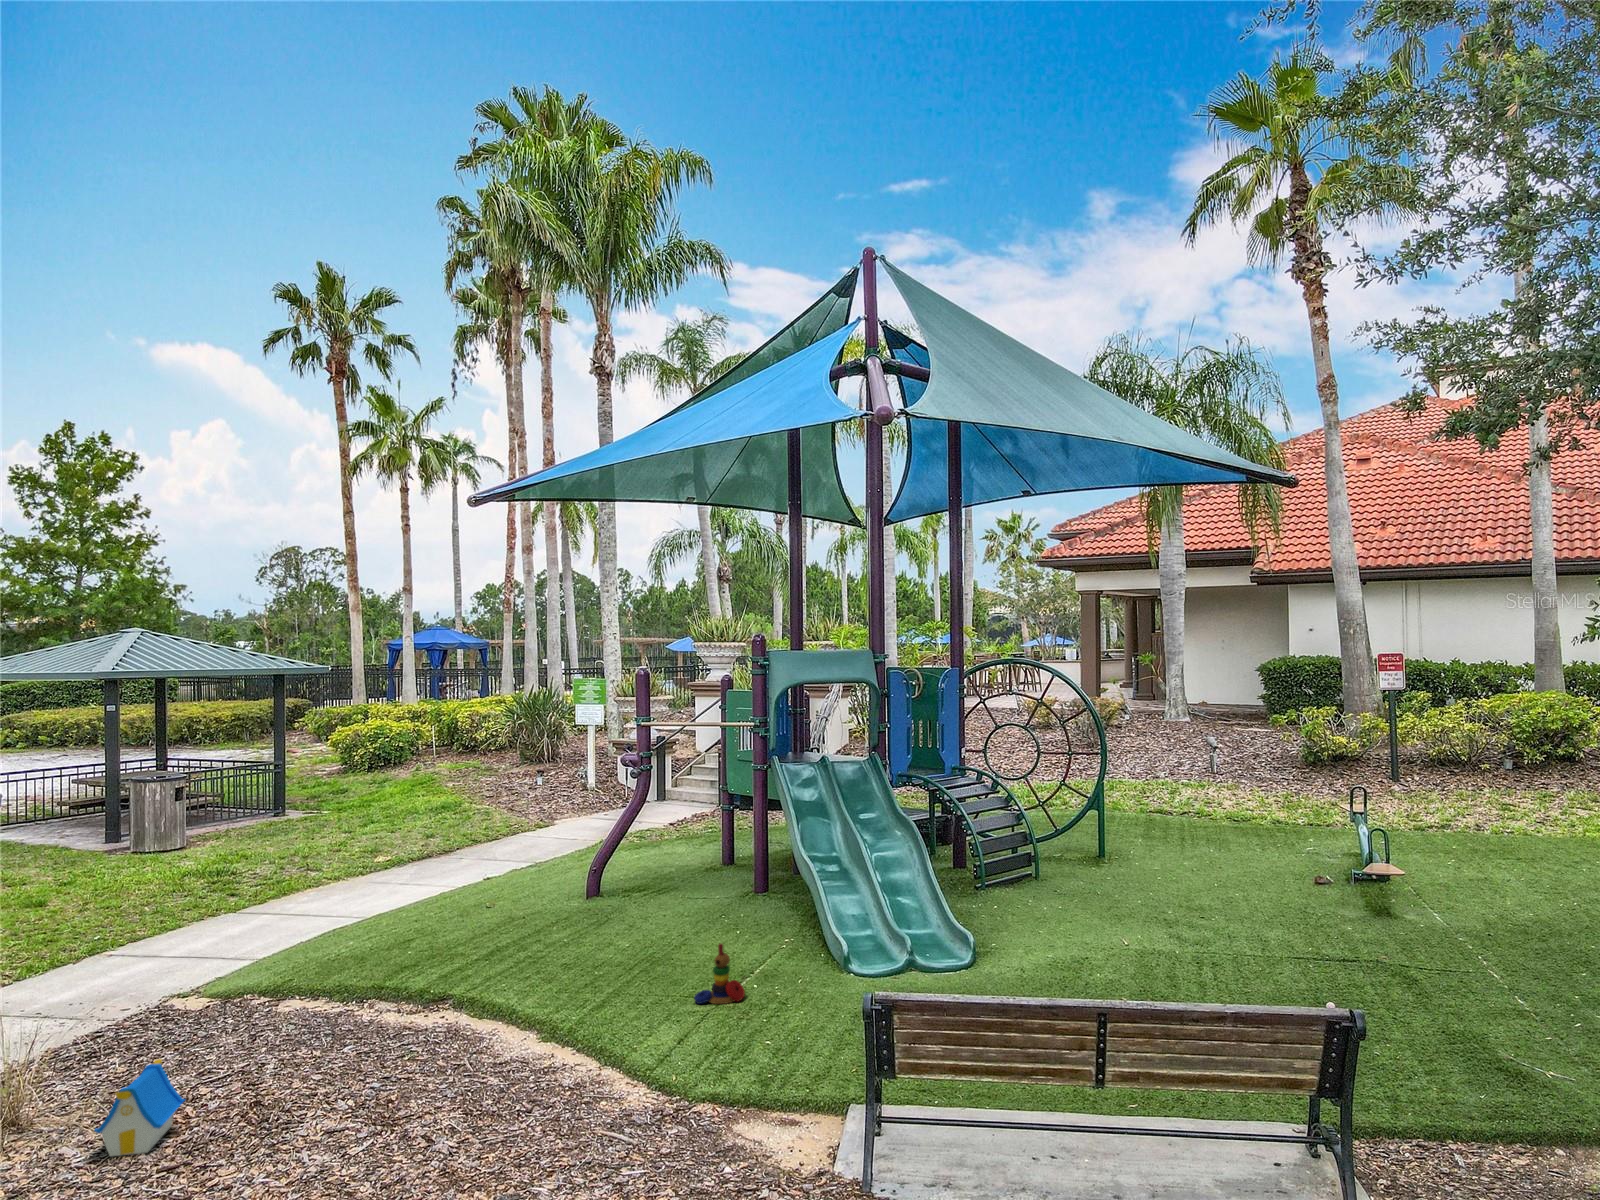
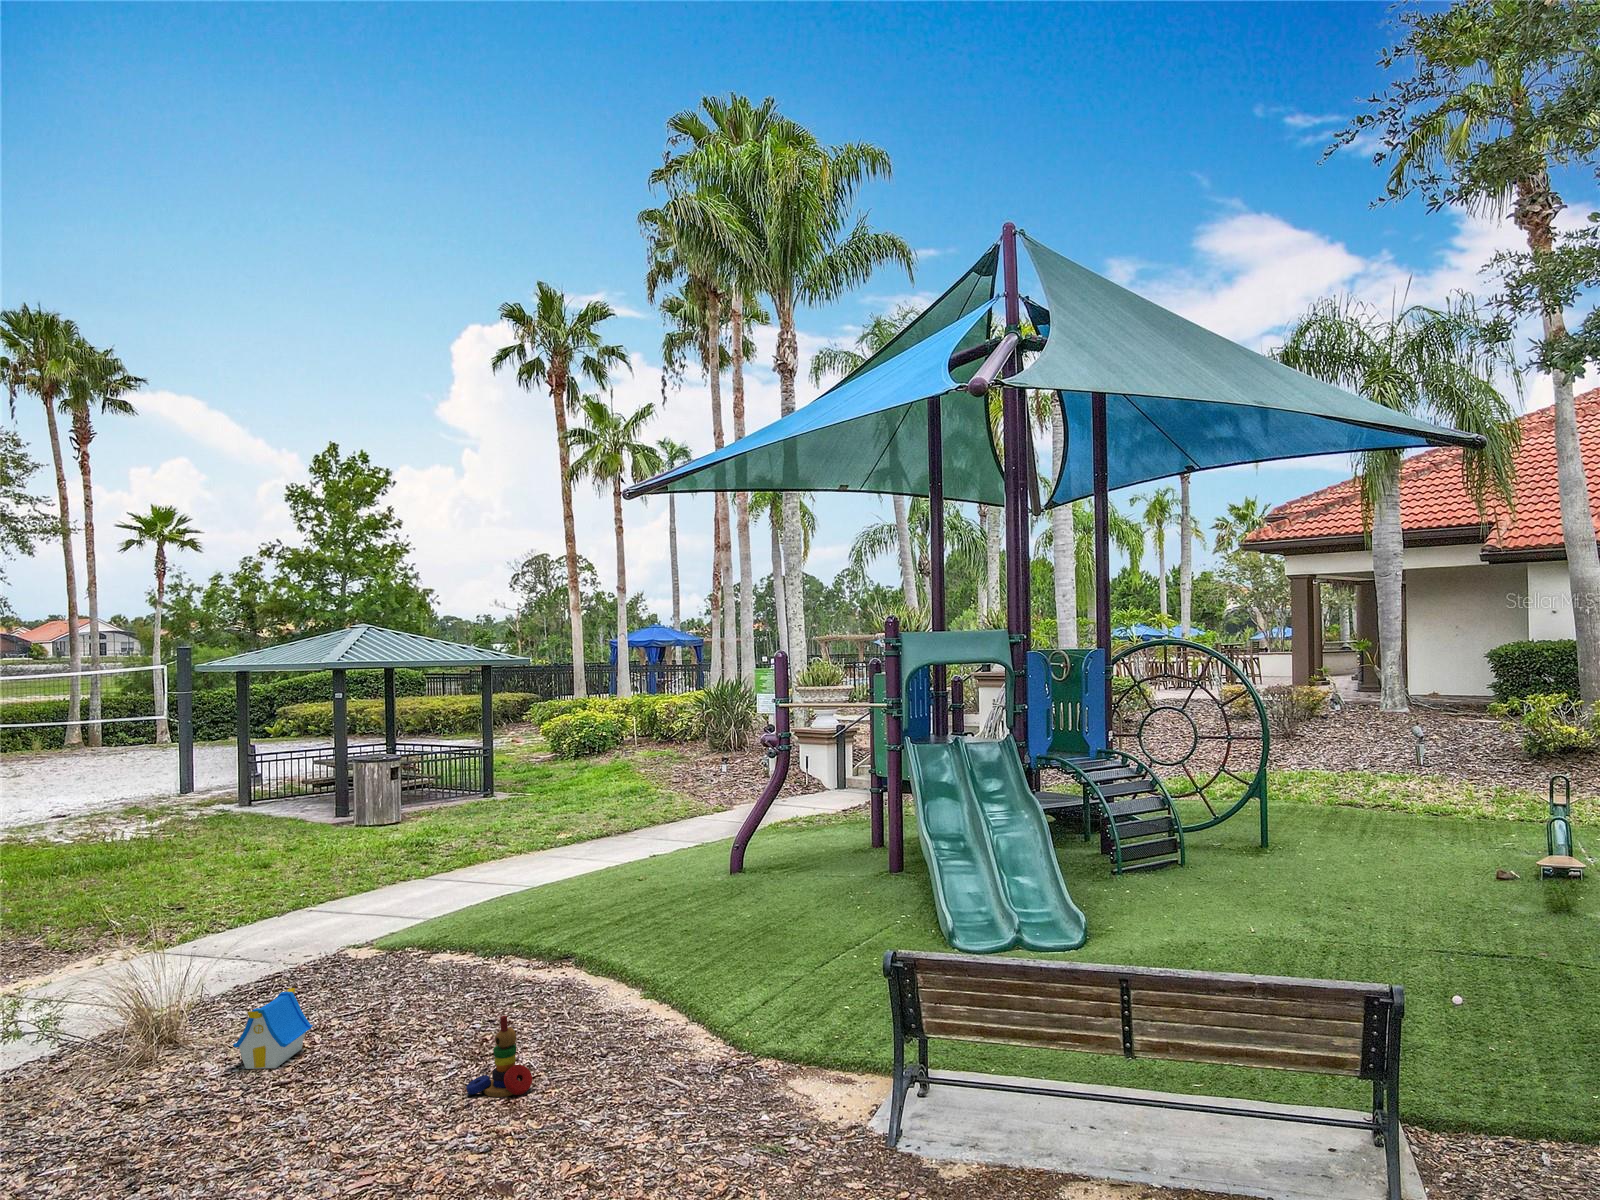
stacking toy: present [694,944,745,1004] -> present [466,1015,532,1097]

